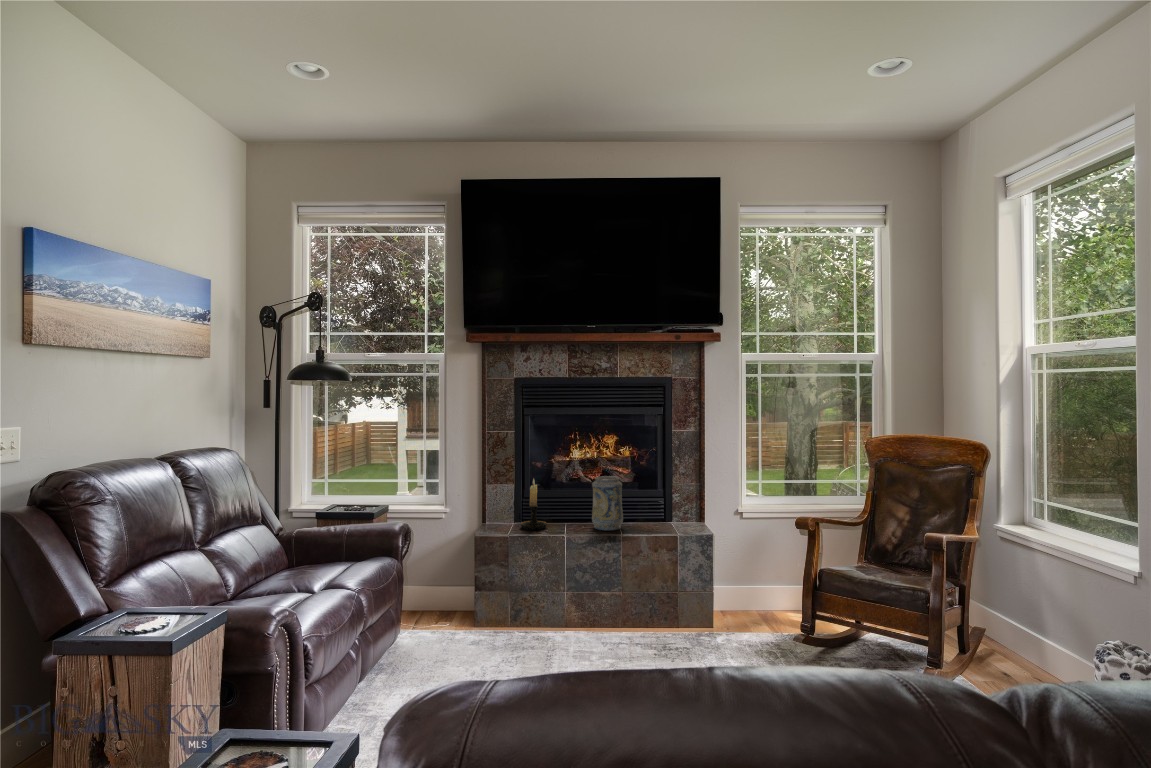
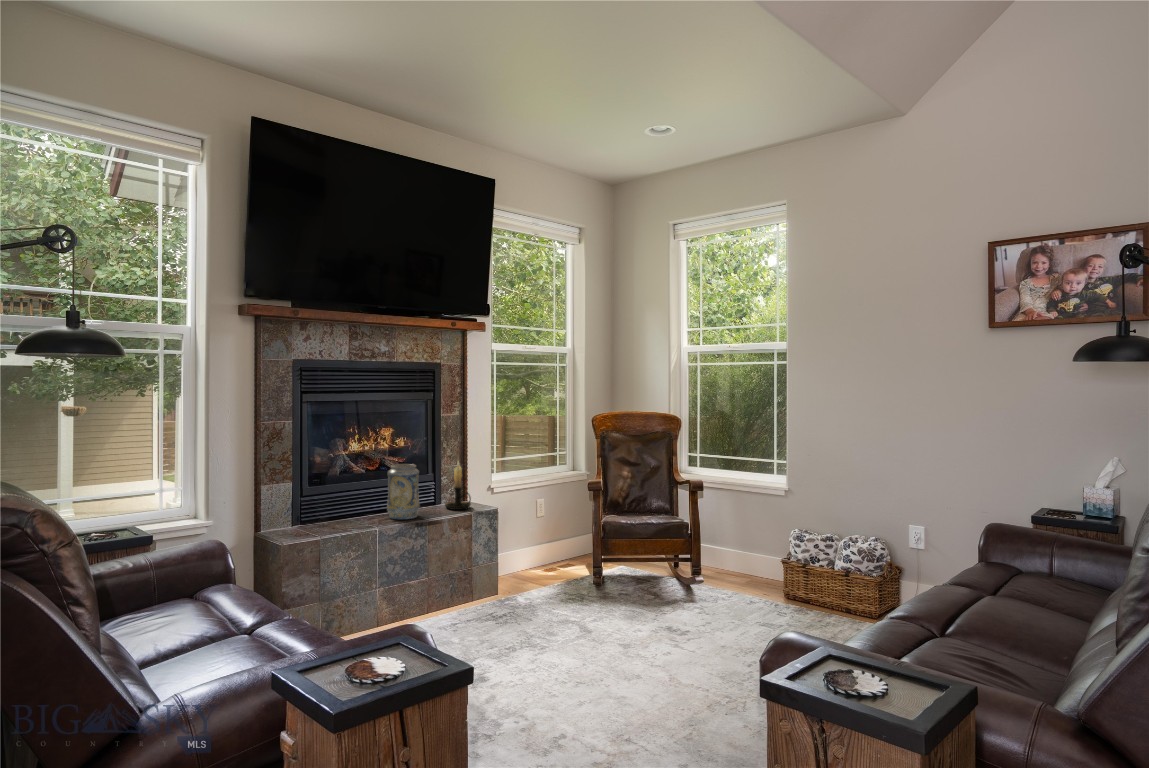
candle holder: present [521,479,547,530] -> present [445,461,471,510]

